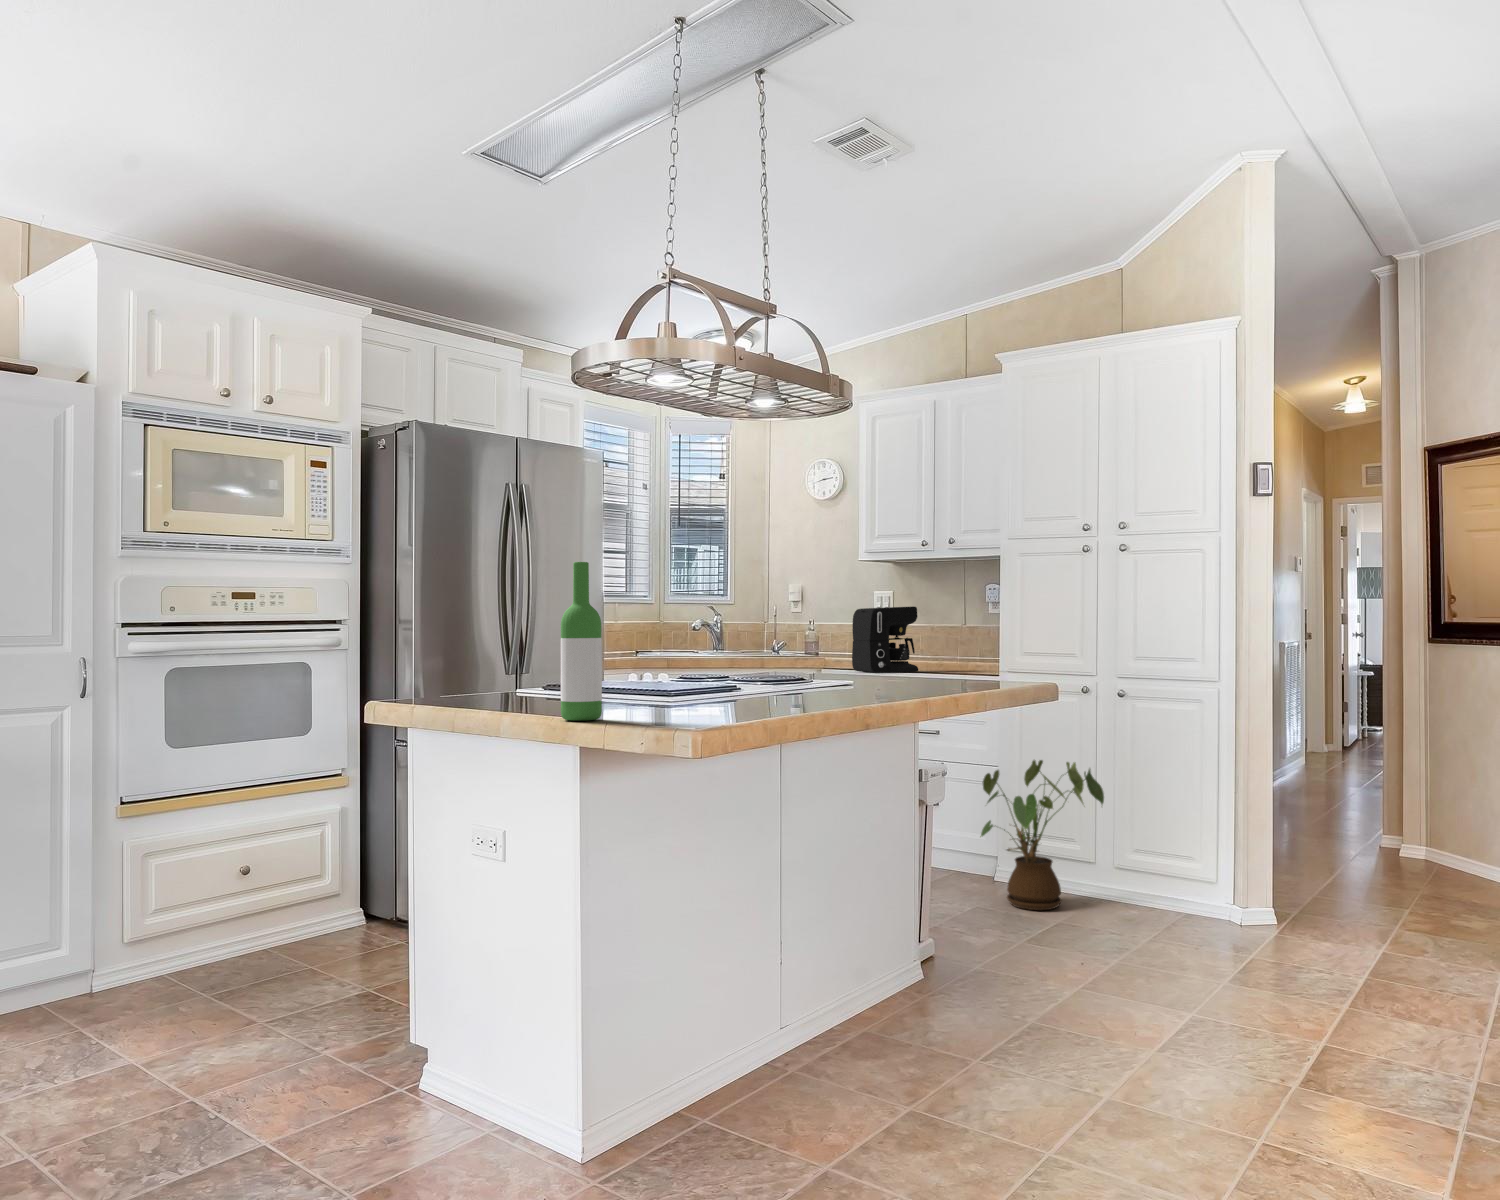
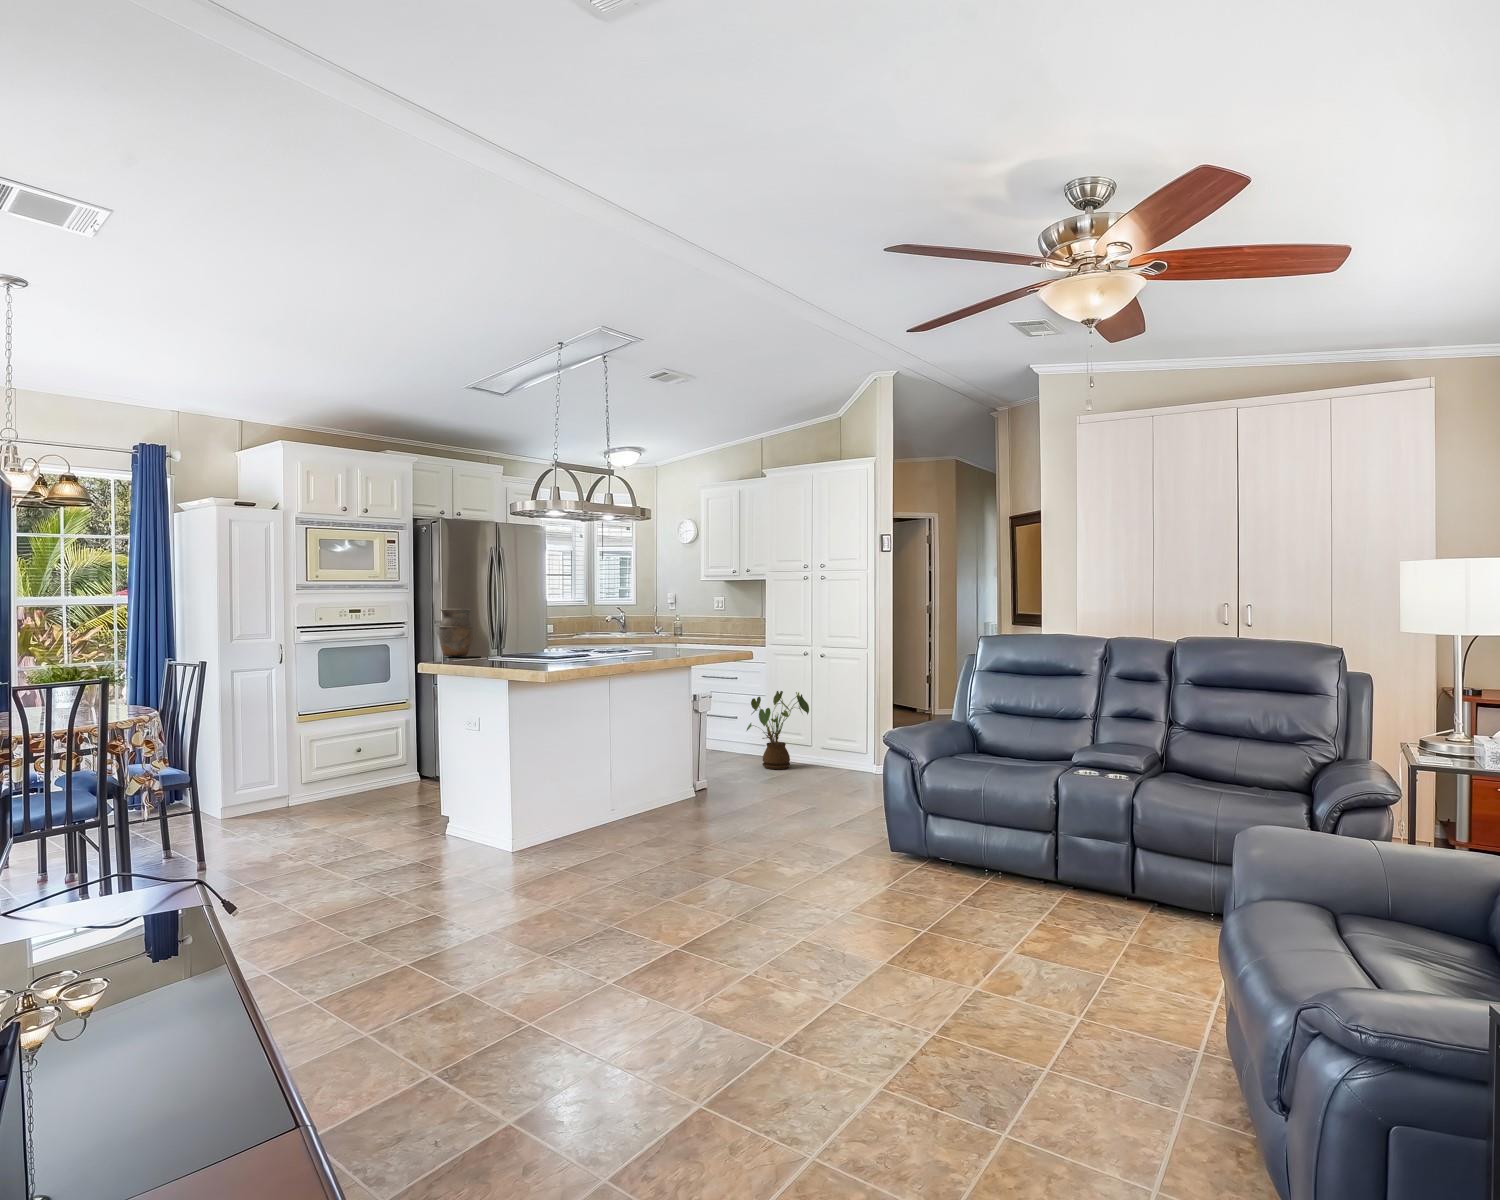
wine bottle: present [561,562,602,721] -> none [499,607,516,669]
vase: none [408,590,474,689] -> present [439,609,473,657]
coffee maker: present [852,607,918,673] -> none [694,608,730,645]

